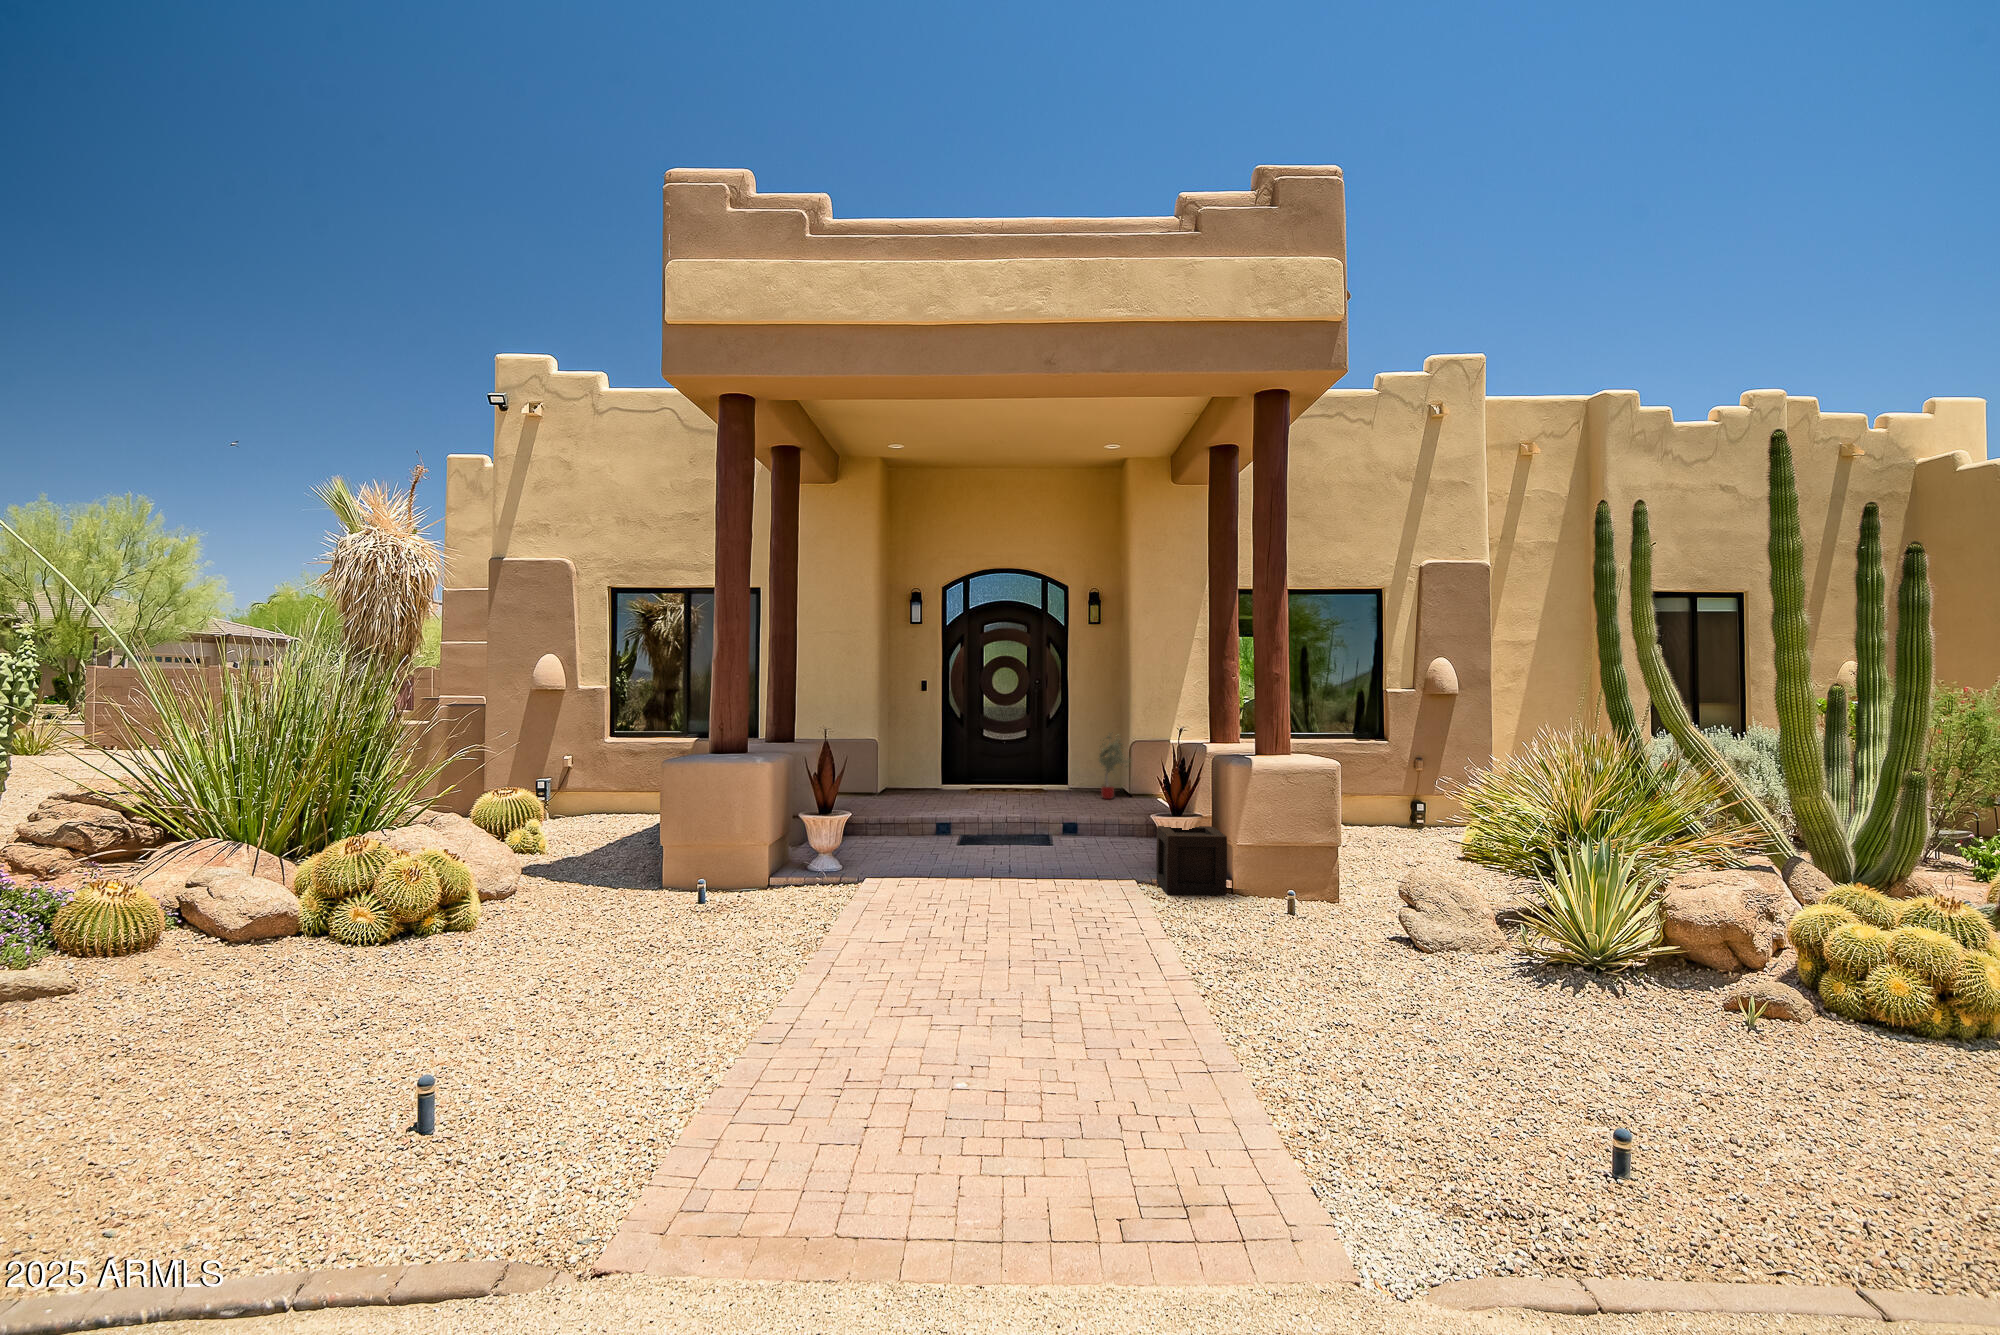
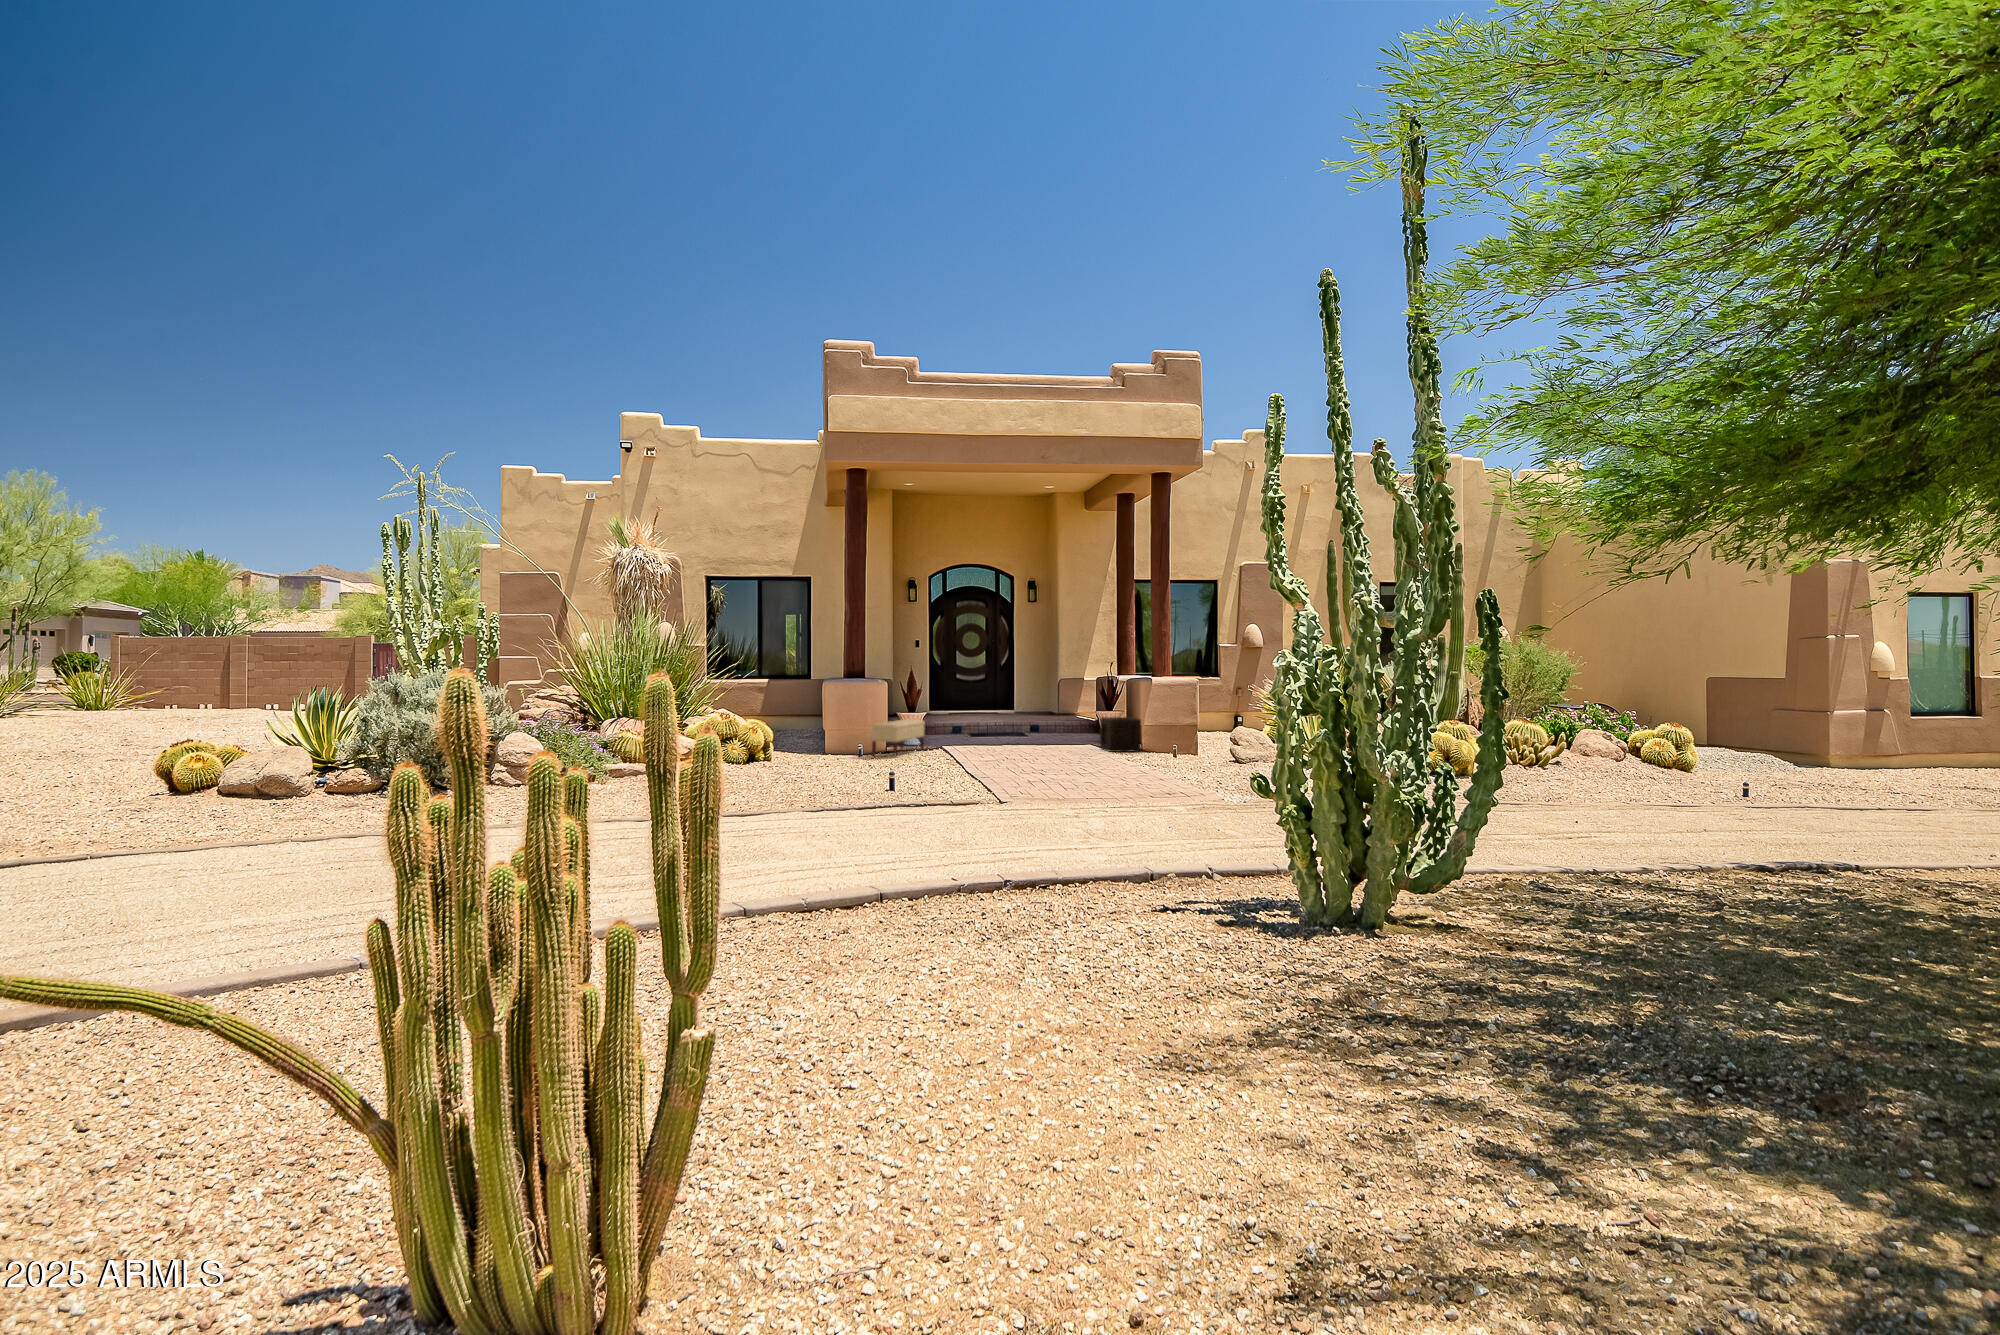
potted tree: present [1099,733,1131,799] -> none [1039,673,1064,717]
bench: none [722,824,843,904] -> present [872,719,925,757]

